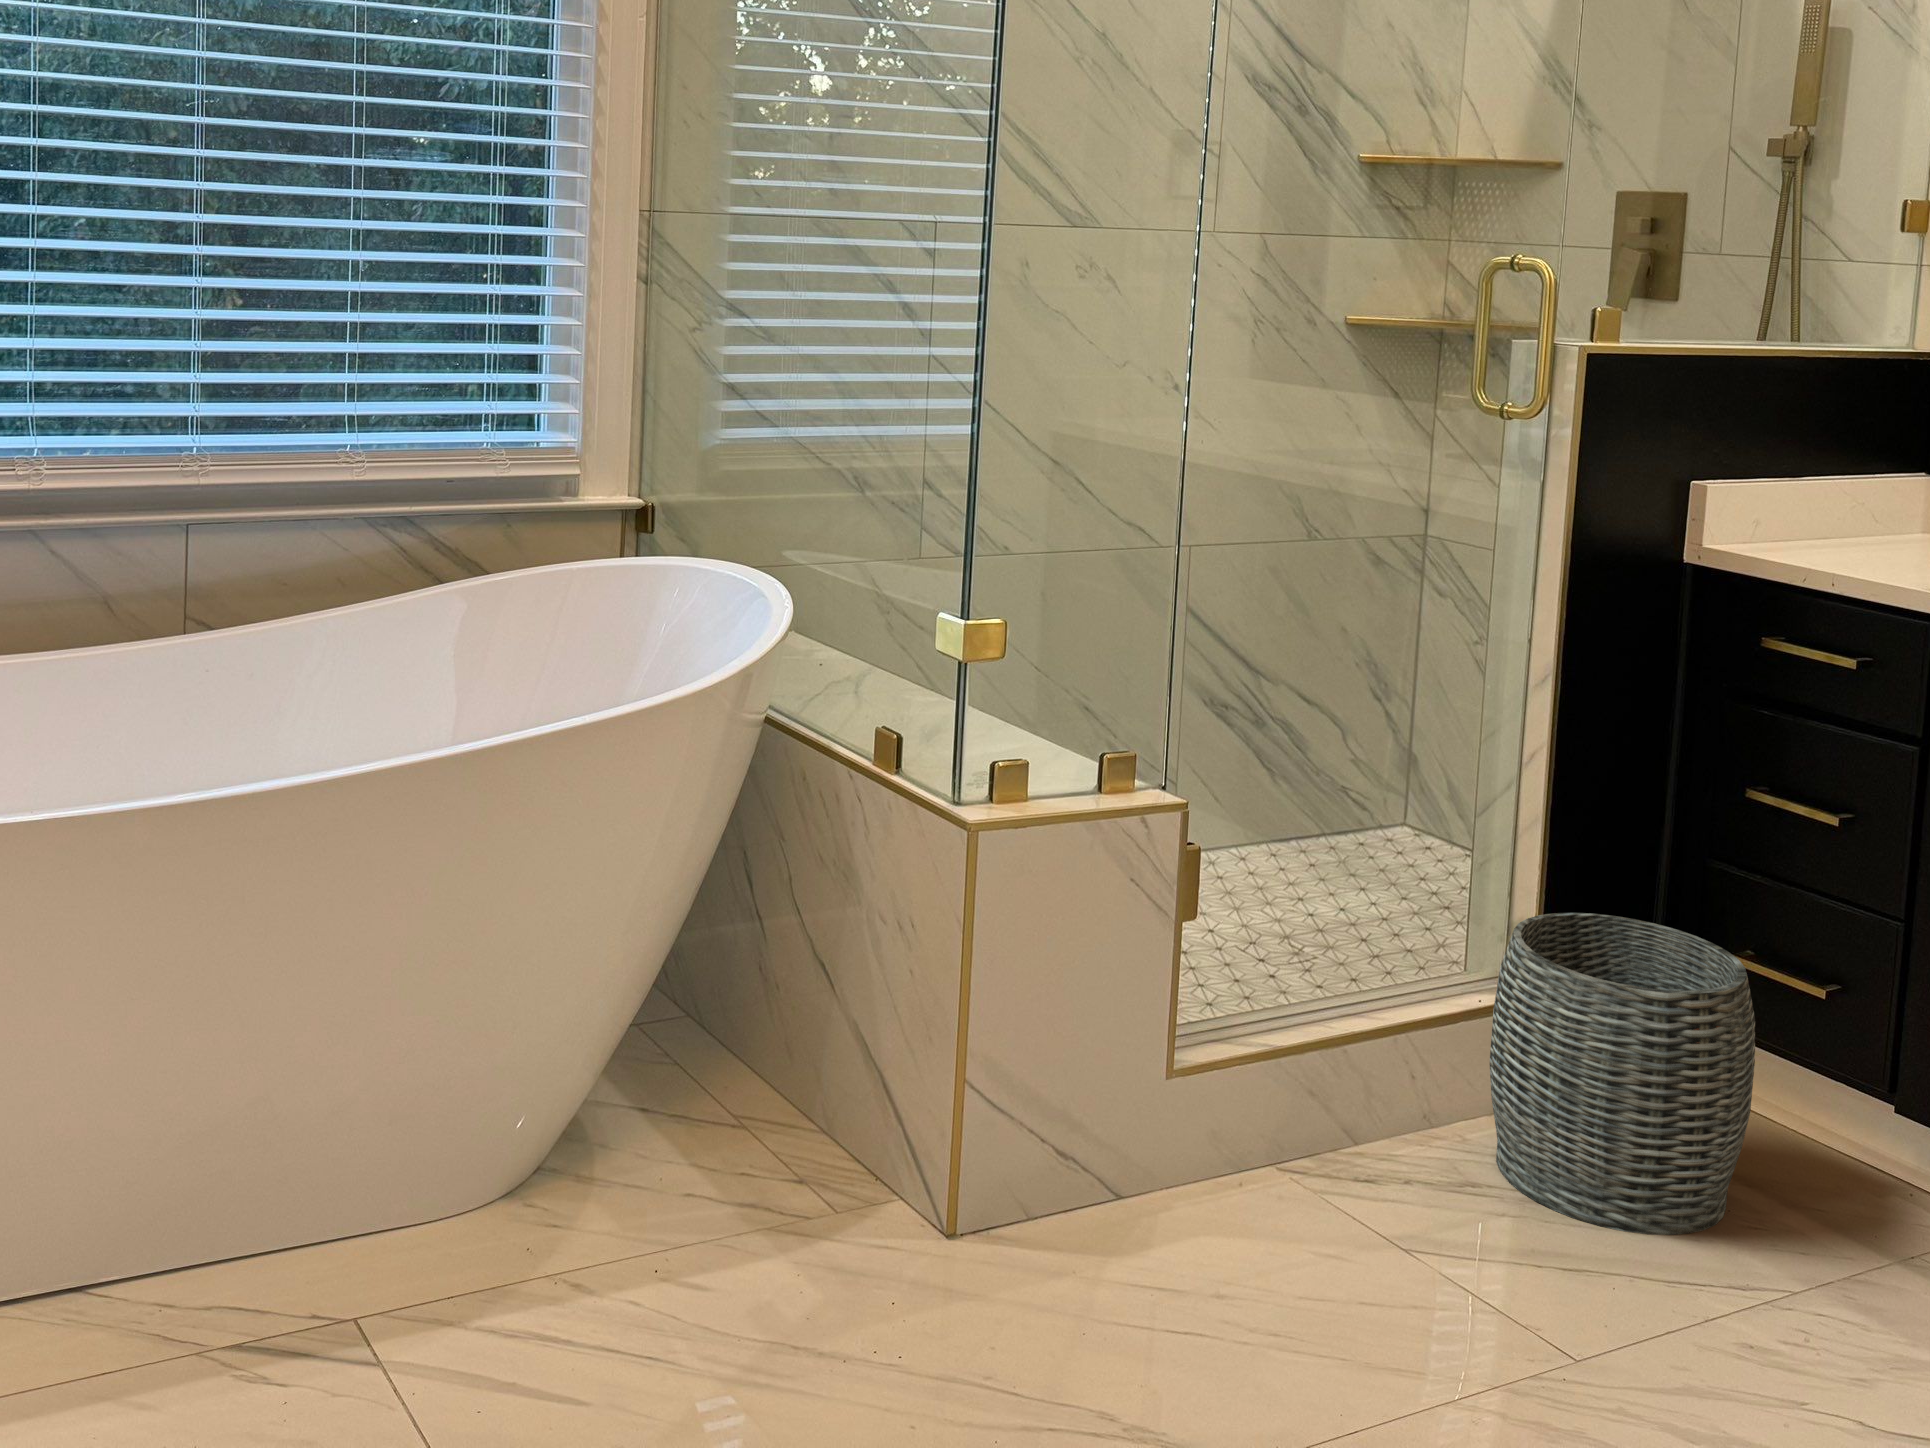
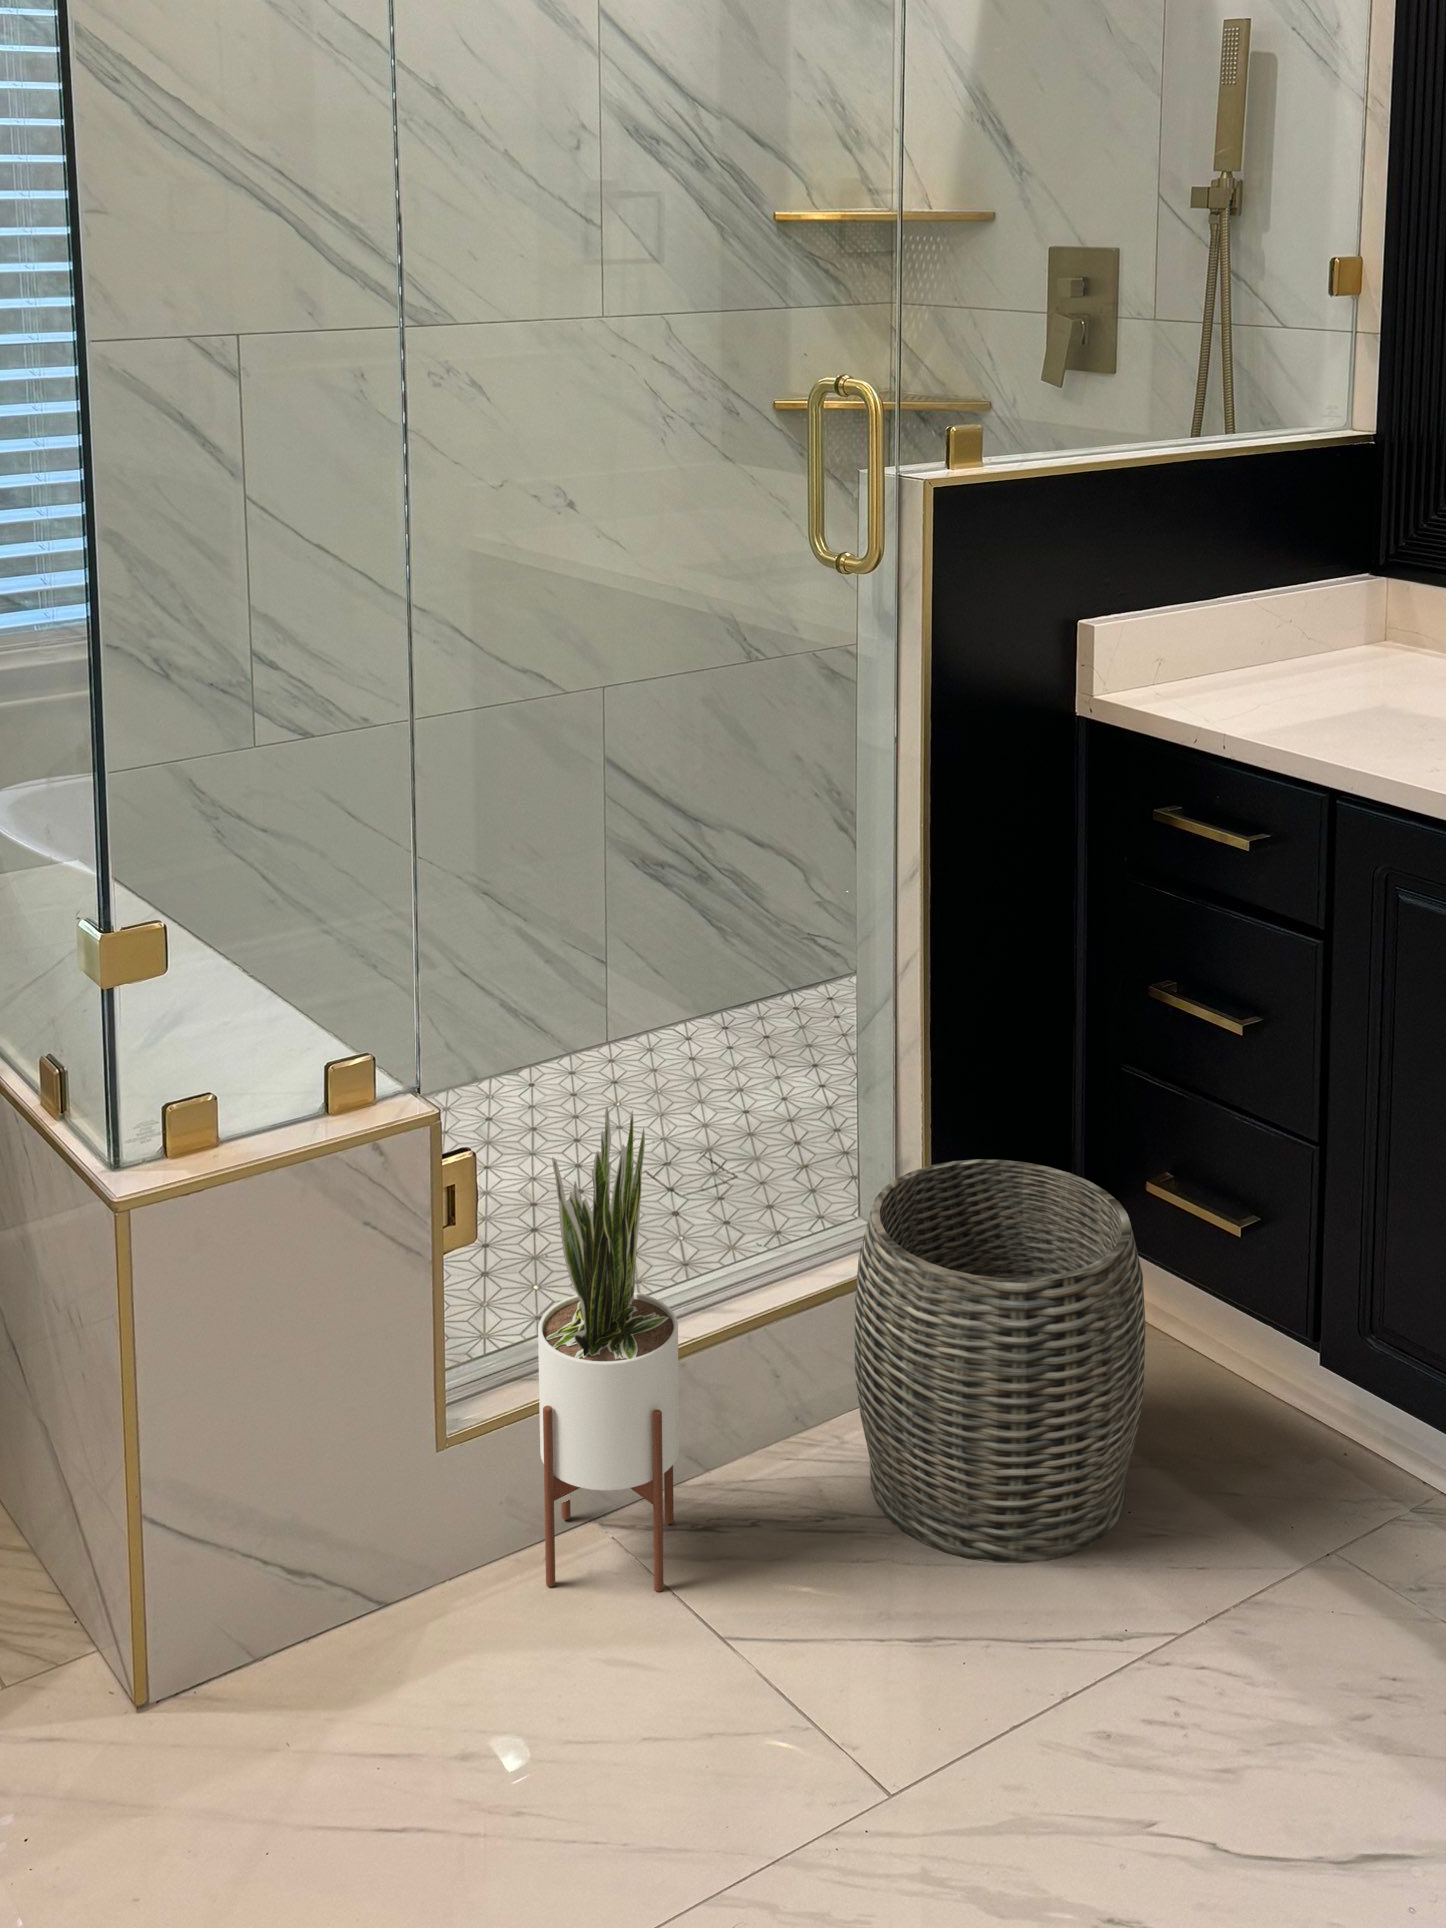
potted plant: none [1244,815,1366,1217] -> present [538,1107,679,1592]

